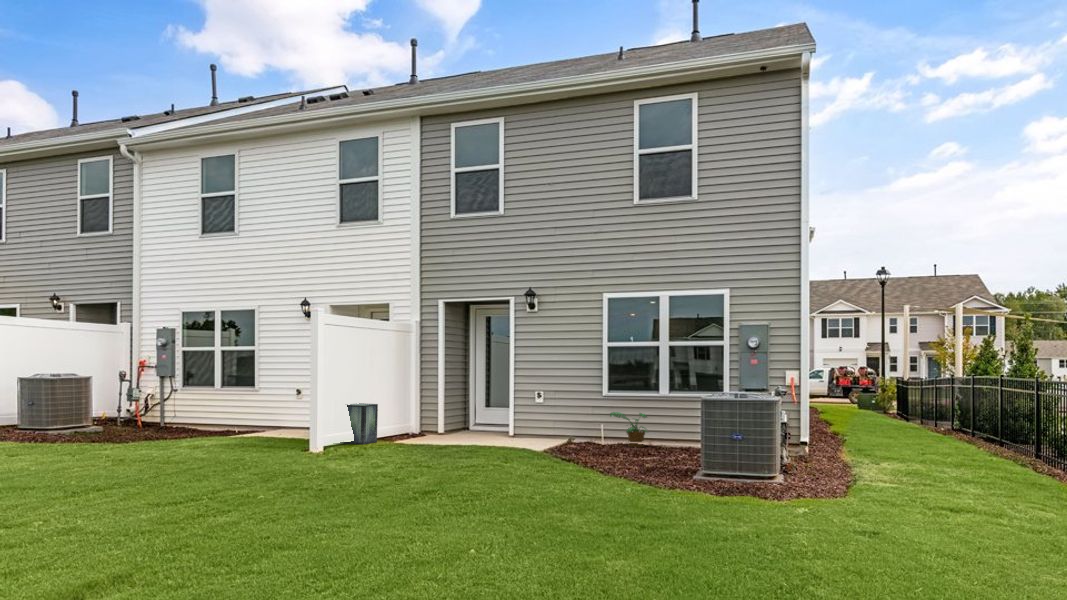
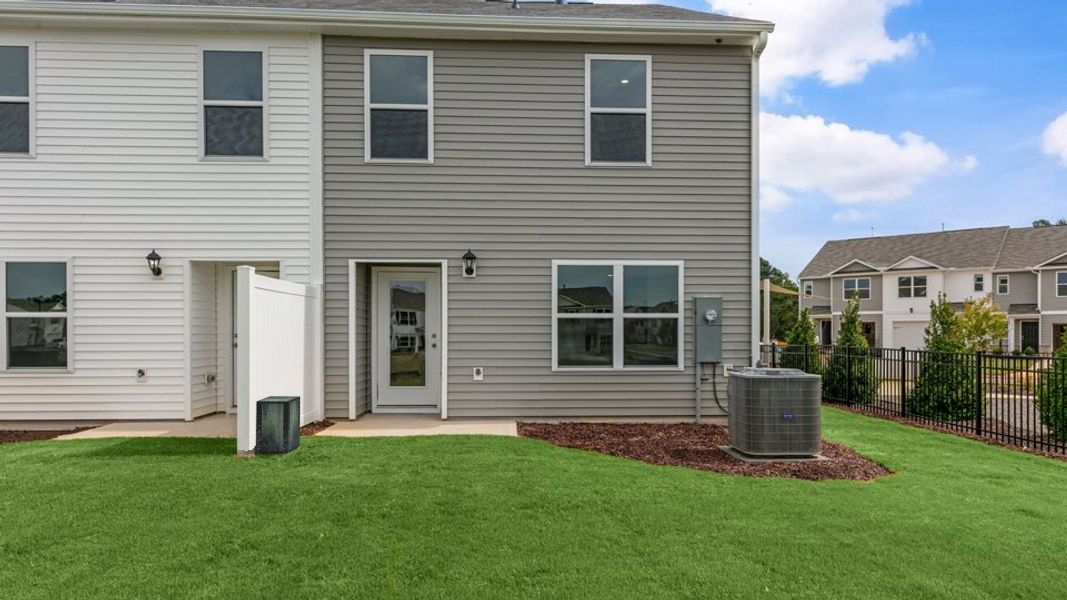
potted plant: present [610,412,647,447] -> none [572,387,608,424]

